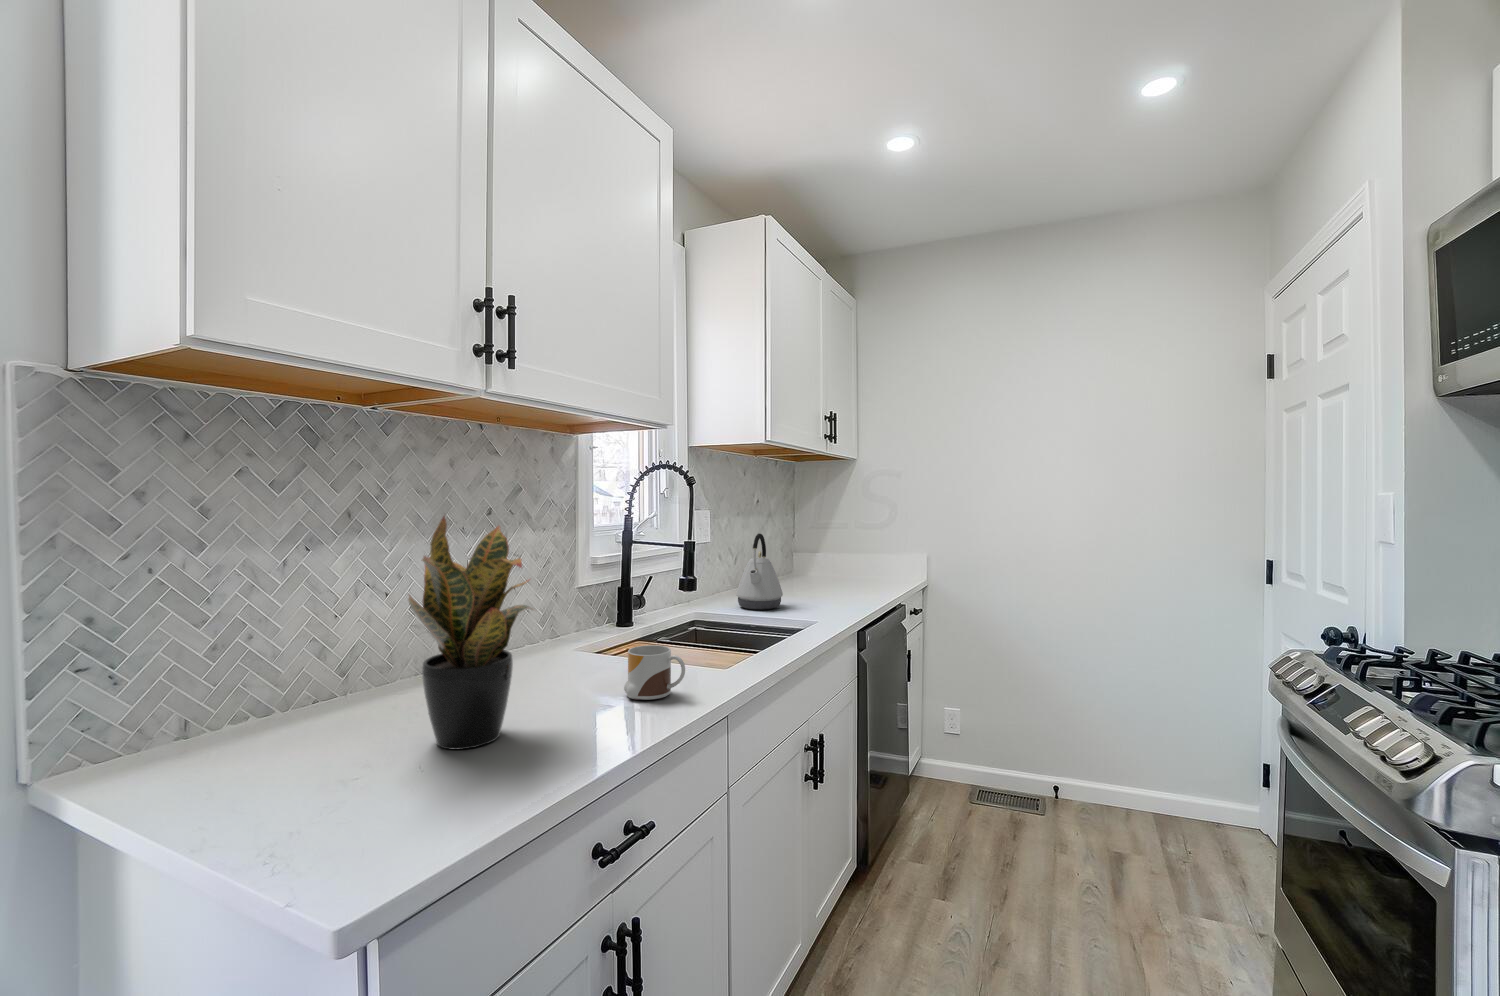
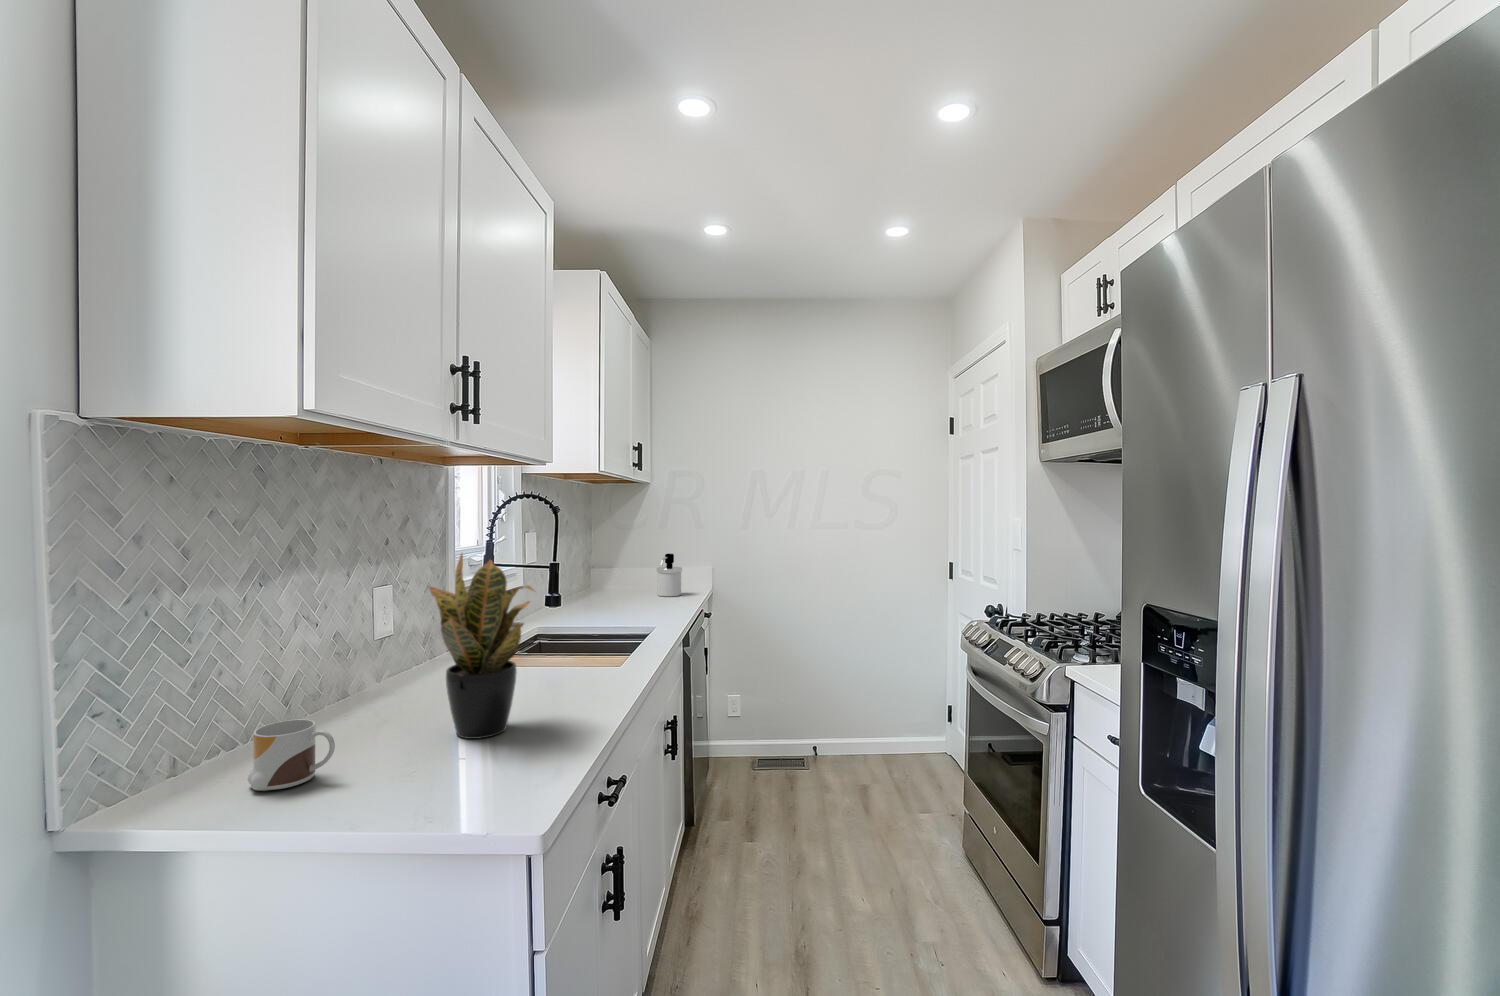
kettle: present [736,534,783,610] -> none [573,553,615,622]
soap dispenser: none [855,539,884,587] -> present [657,554,682,596]
mug: present [624,645,685,700] -> present [248,719,335,791]

